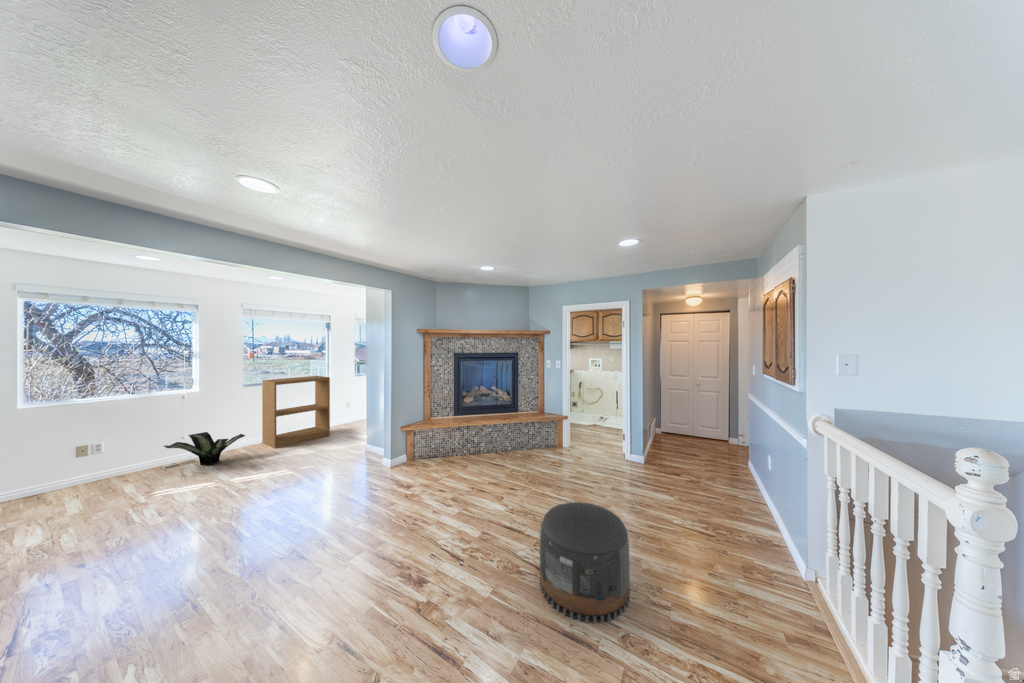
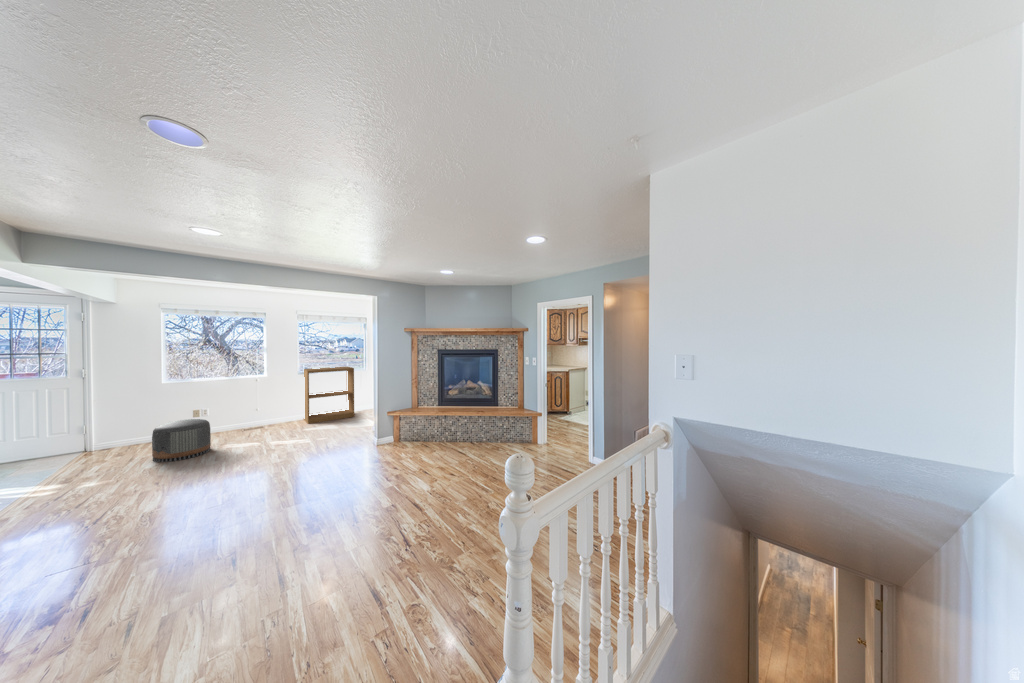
potted plant: present [164,432,245,465] -> none [226,407,284,433]
pouf: present [540,502,630,623] -> present [152,419,211,462]

